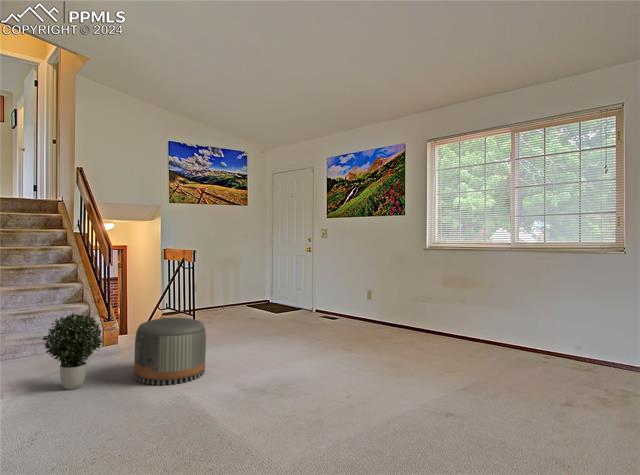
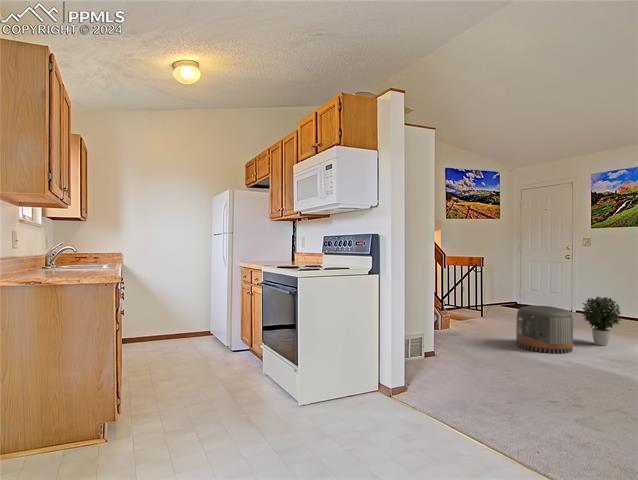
potted plant: present [42,313,102,390] -> present [582,296,621,346]

